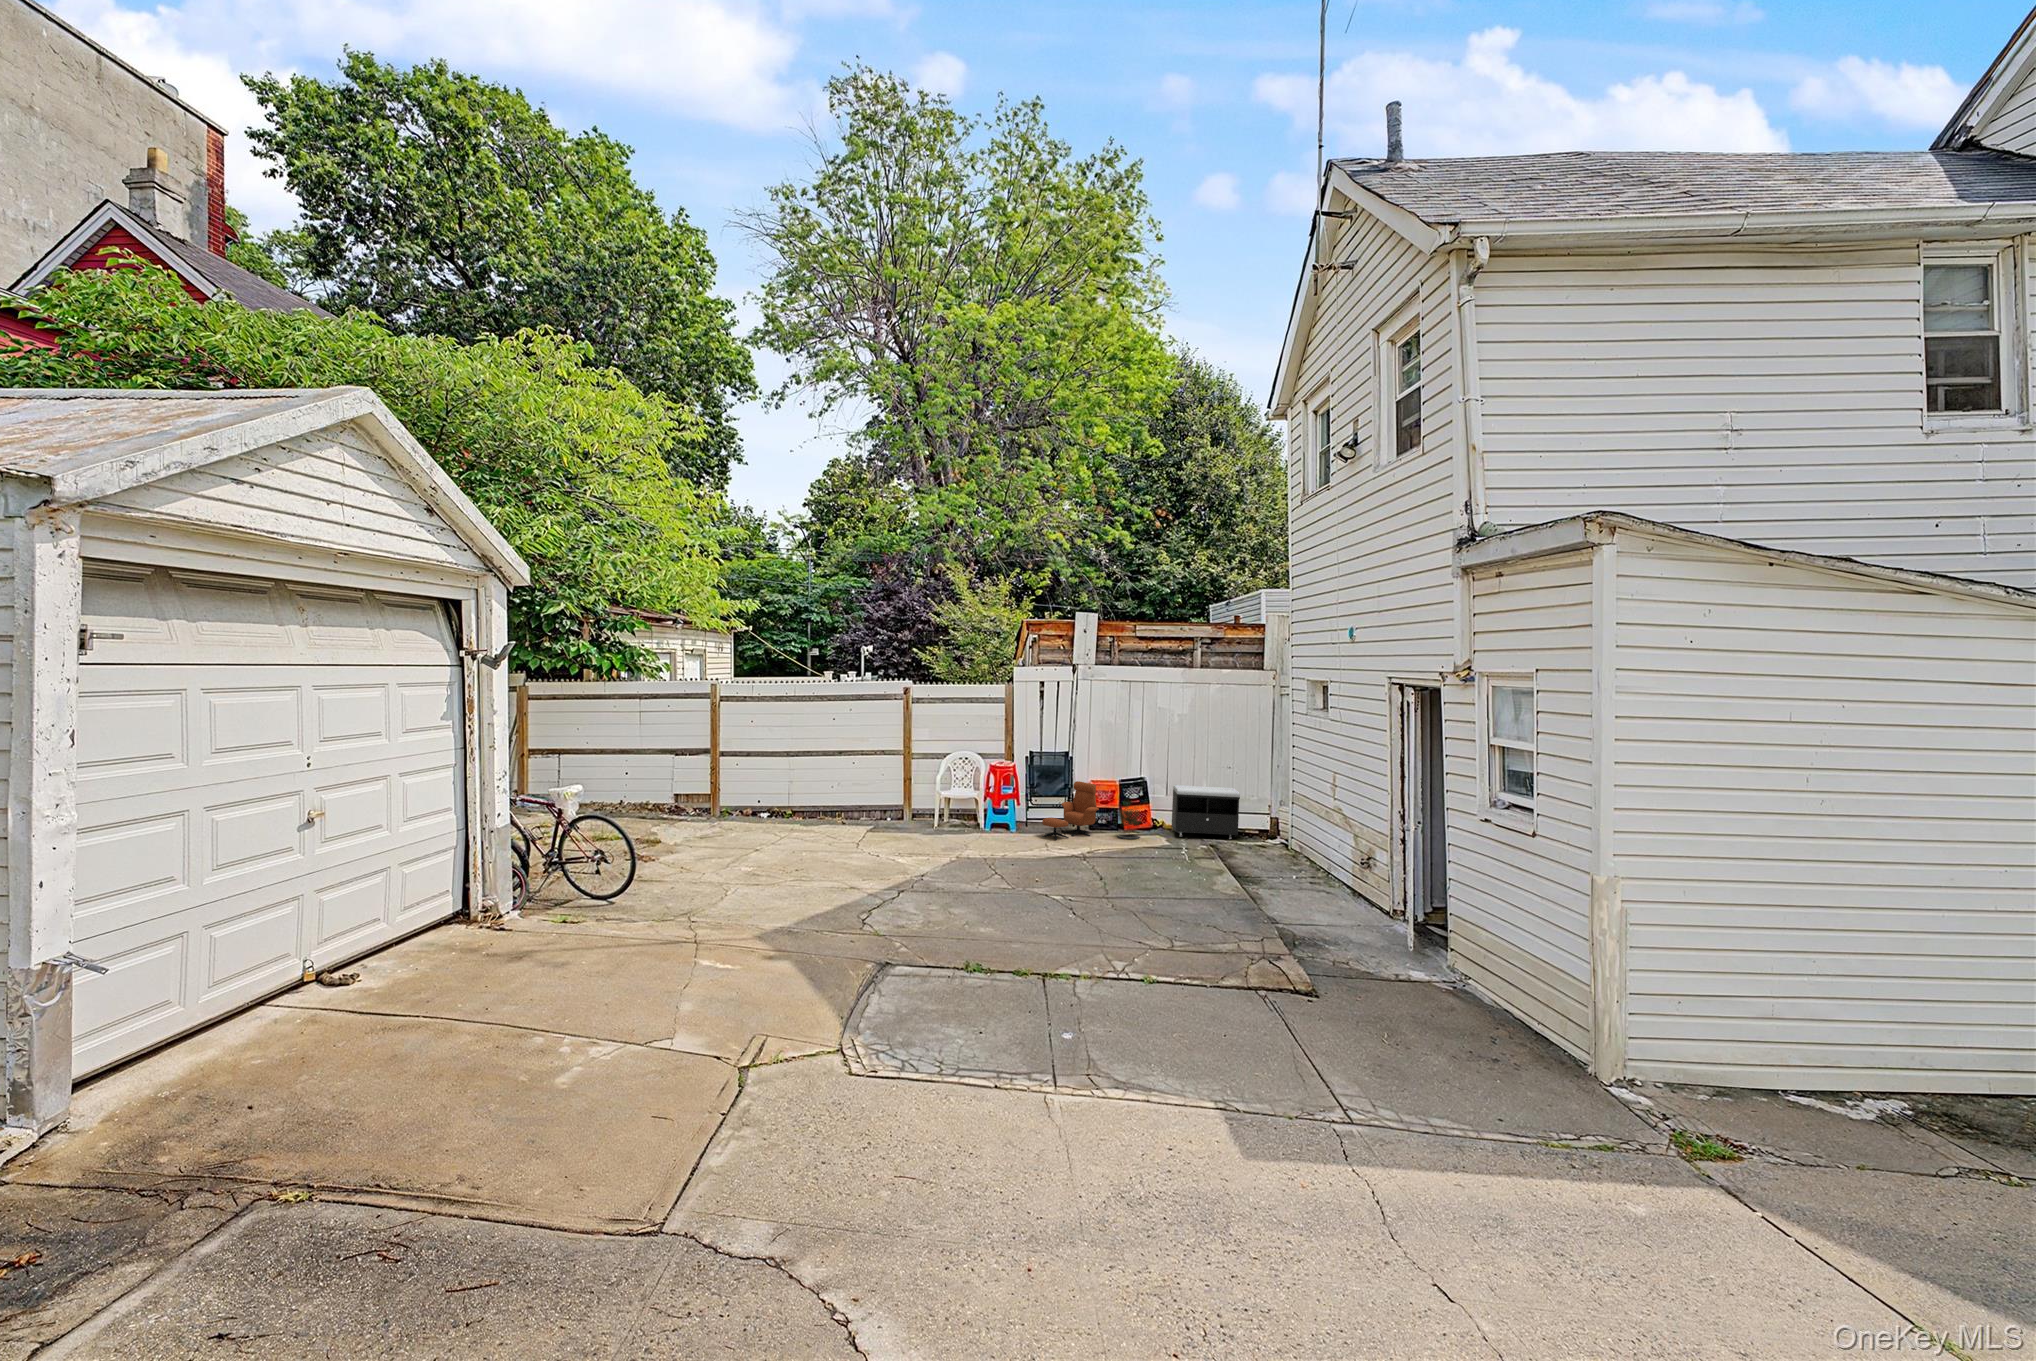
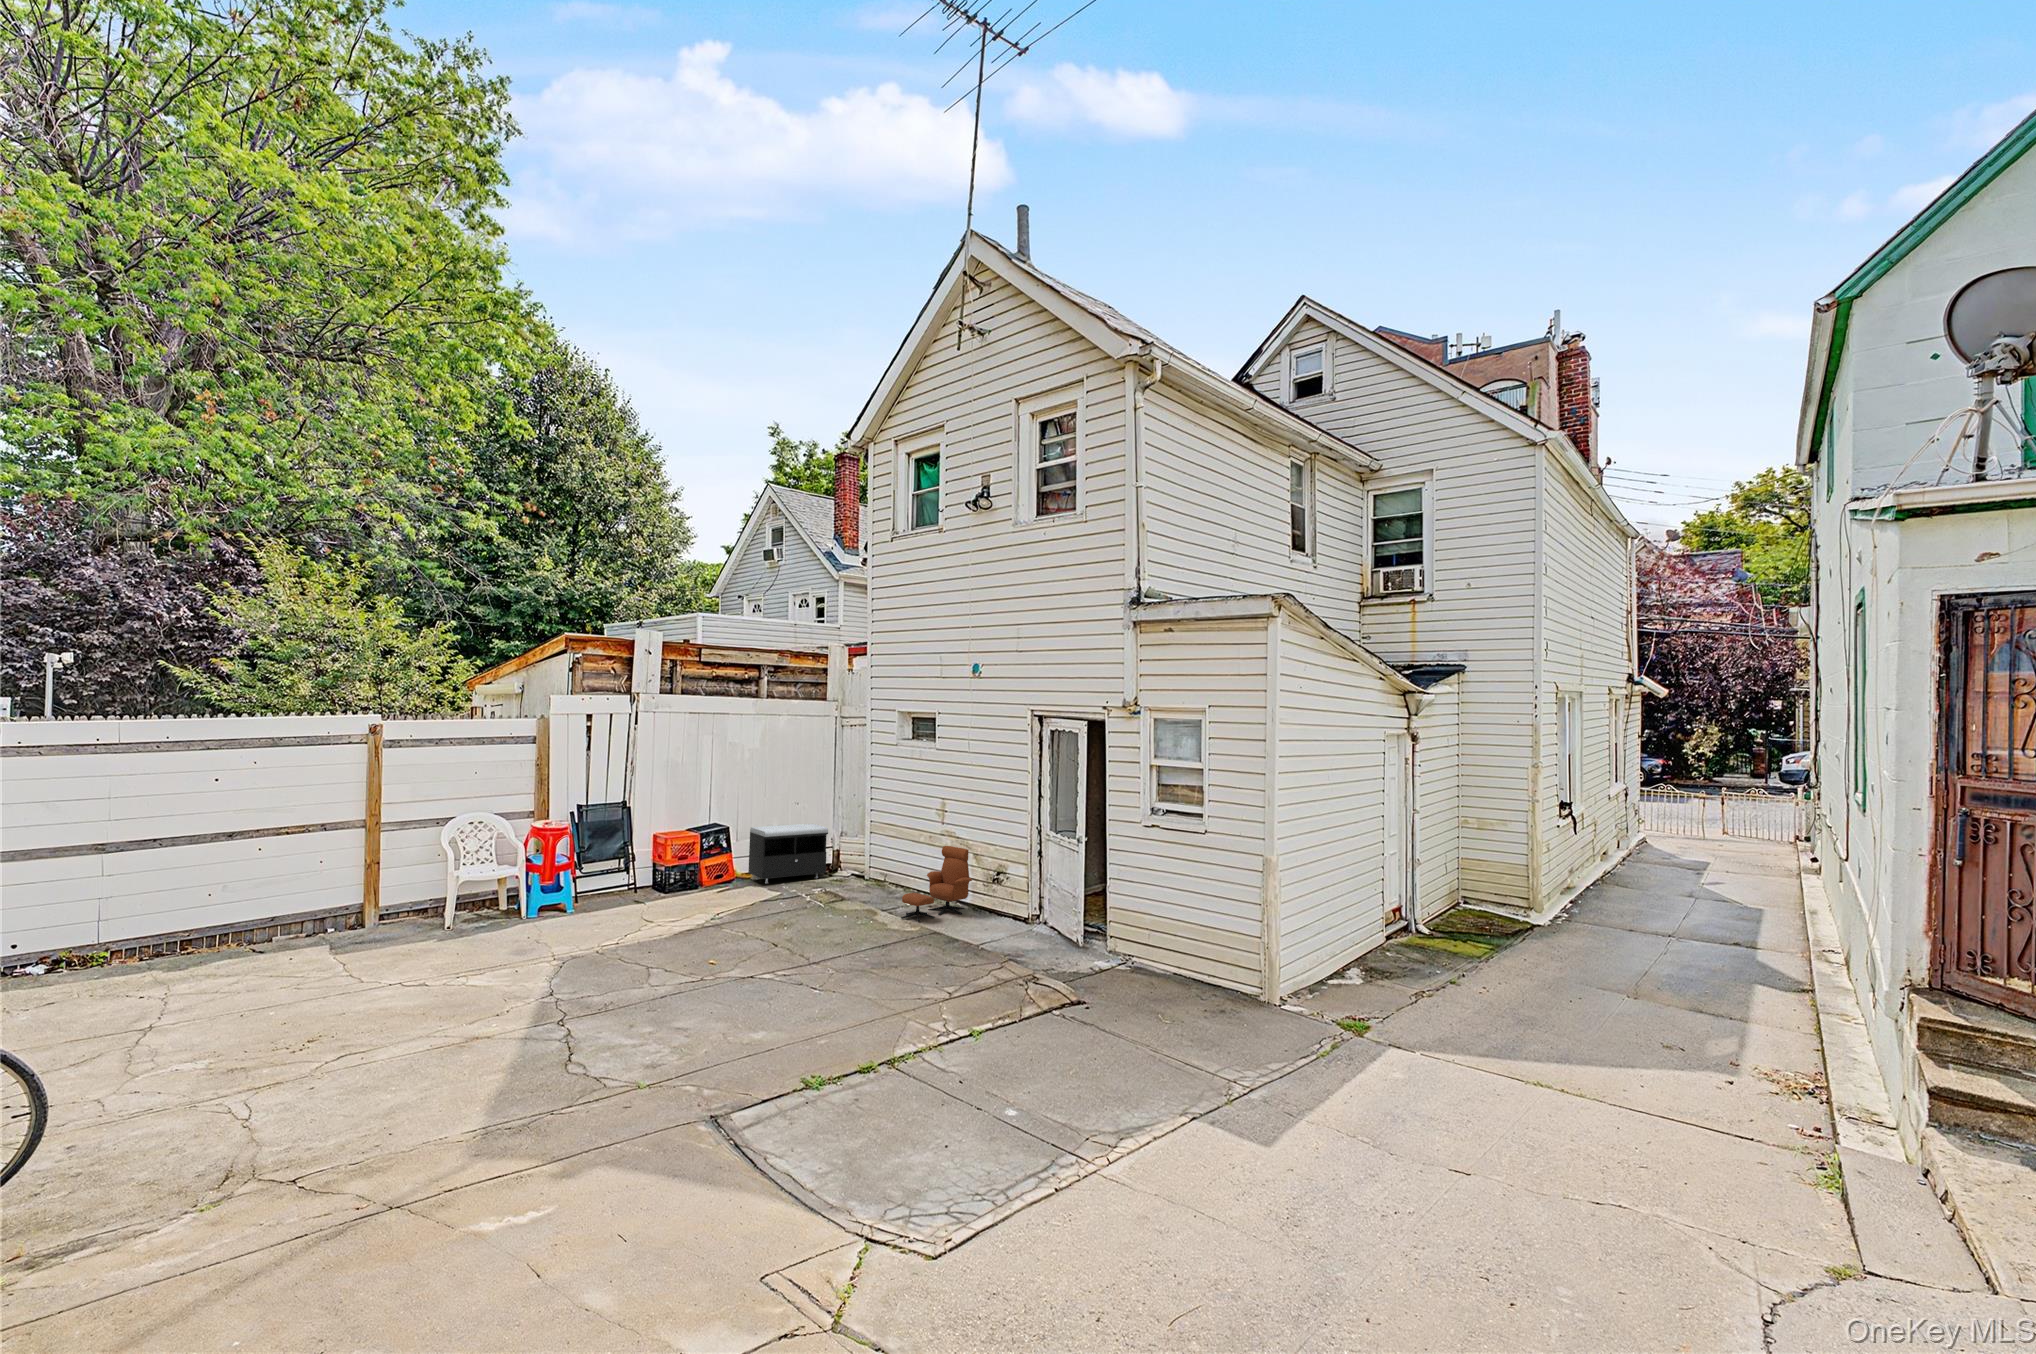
lounge chair: present [1042,781,1099,840] -> present [901,846,972,921]
potted tree: present [1118,802,1139,839] -> none [697,846,726,896]

